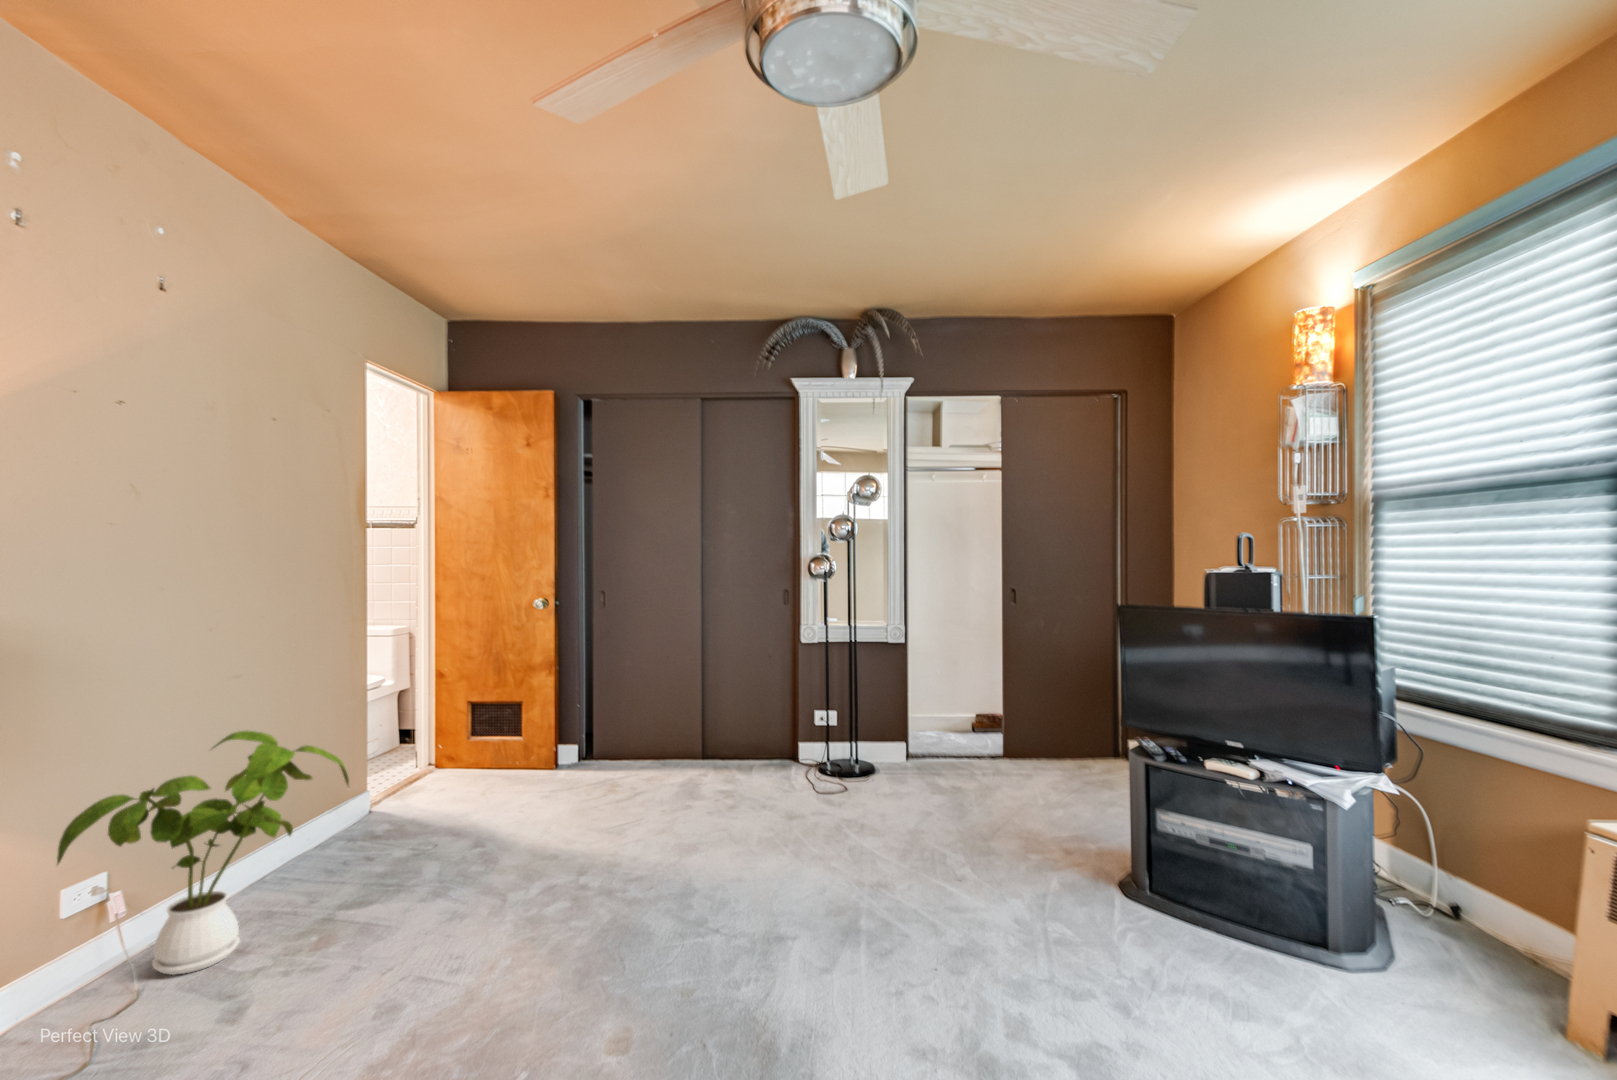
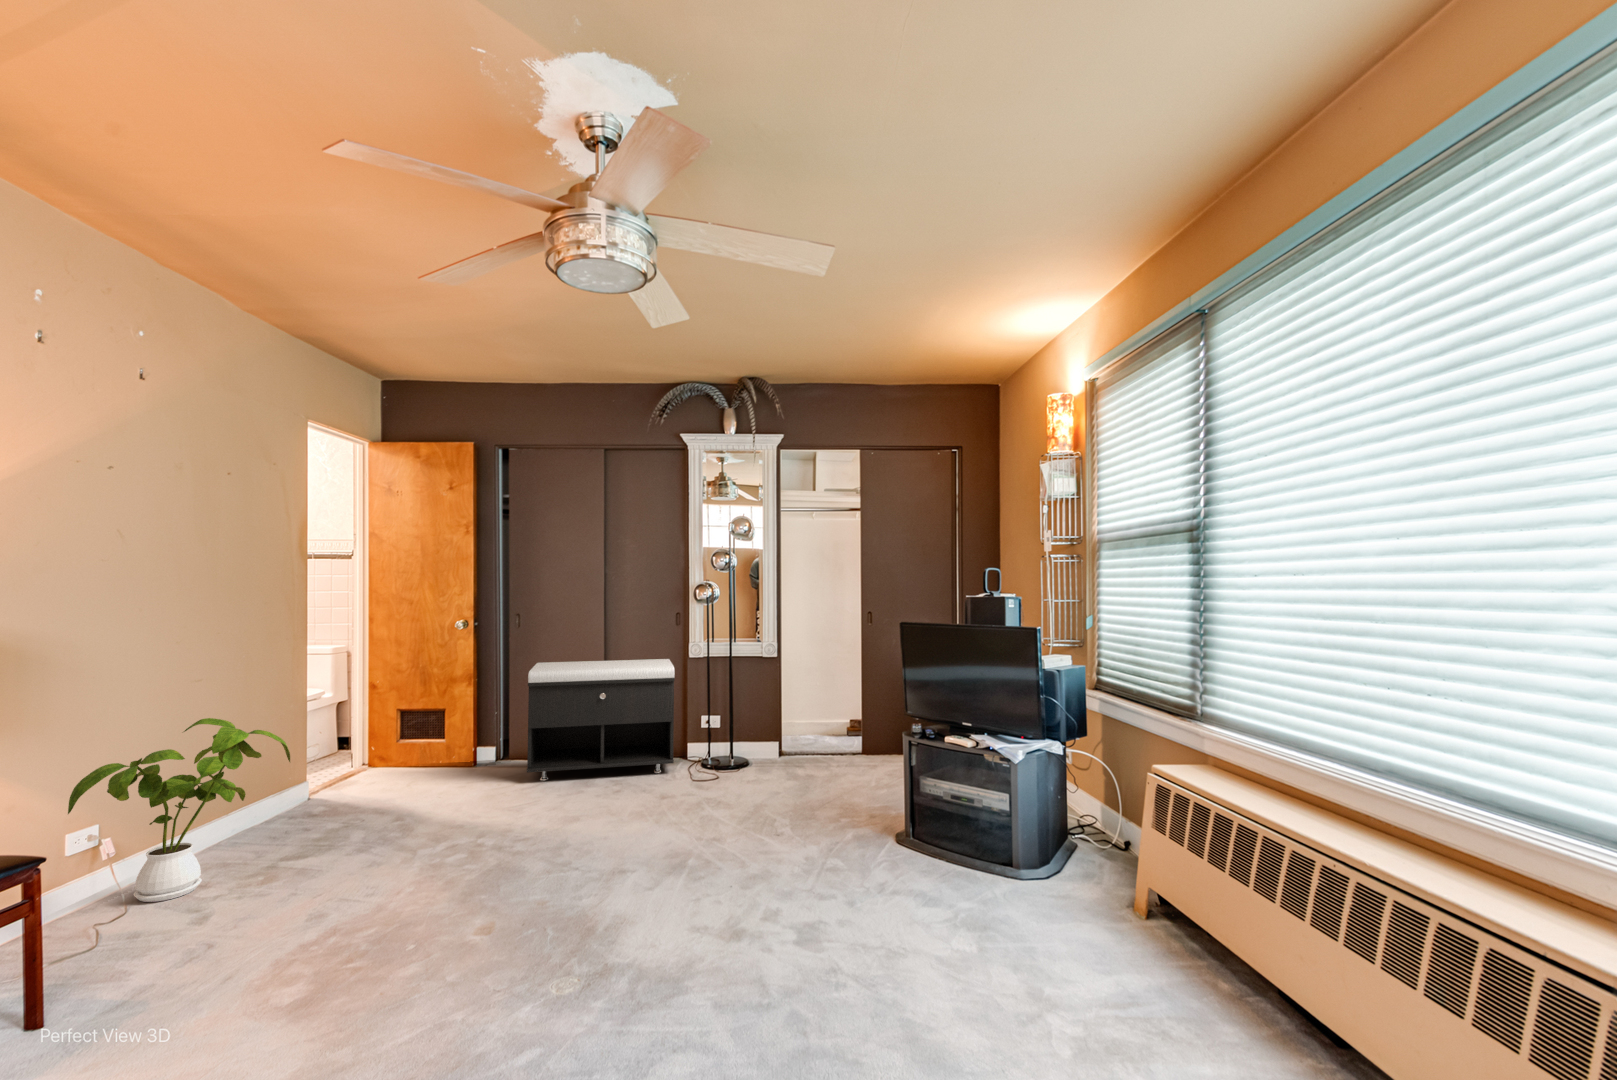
storage bench: none [622,645,793,790] -> present [527,659,675,781]

